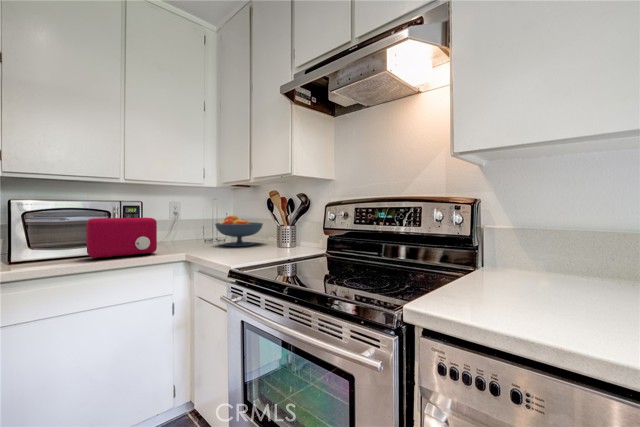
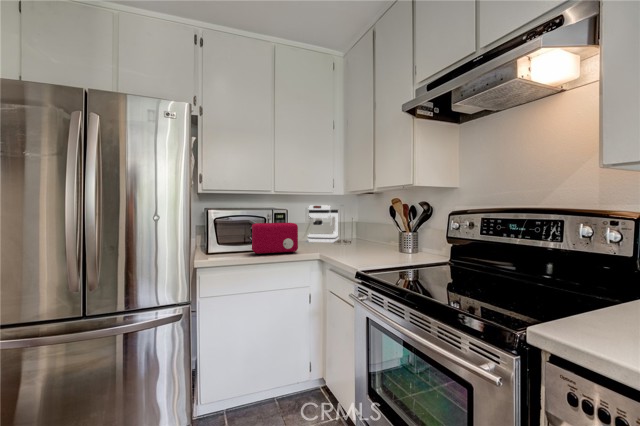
coffee maker: none [172,199,212,242] -> present [307,205,339,243]
fruit bowl: present [215,216,263,246] -> none [342,221,385,249]

